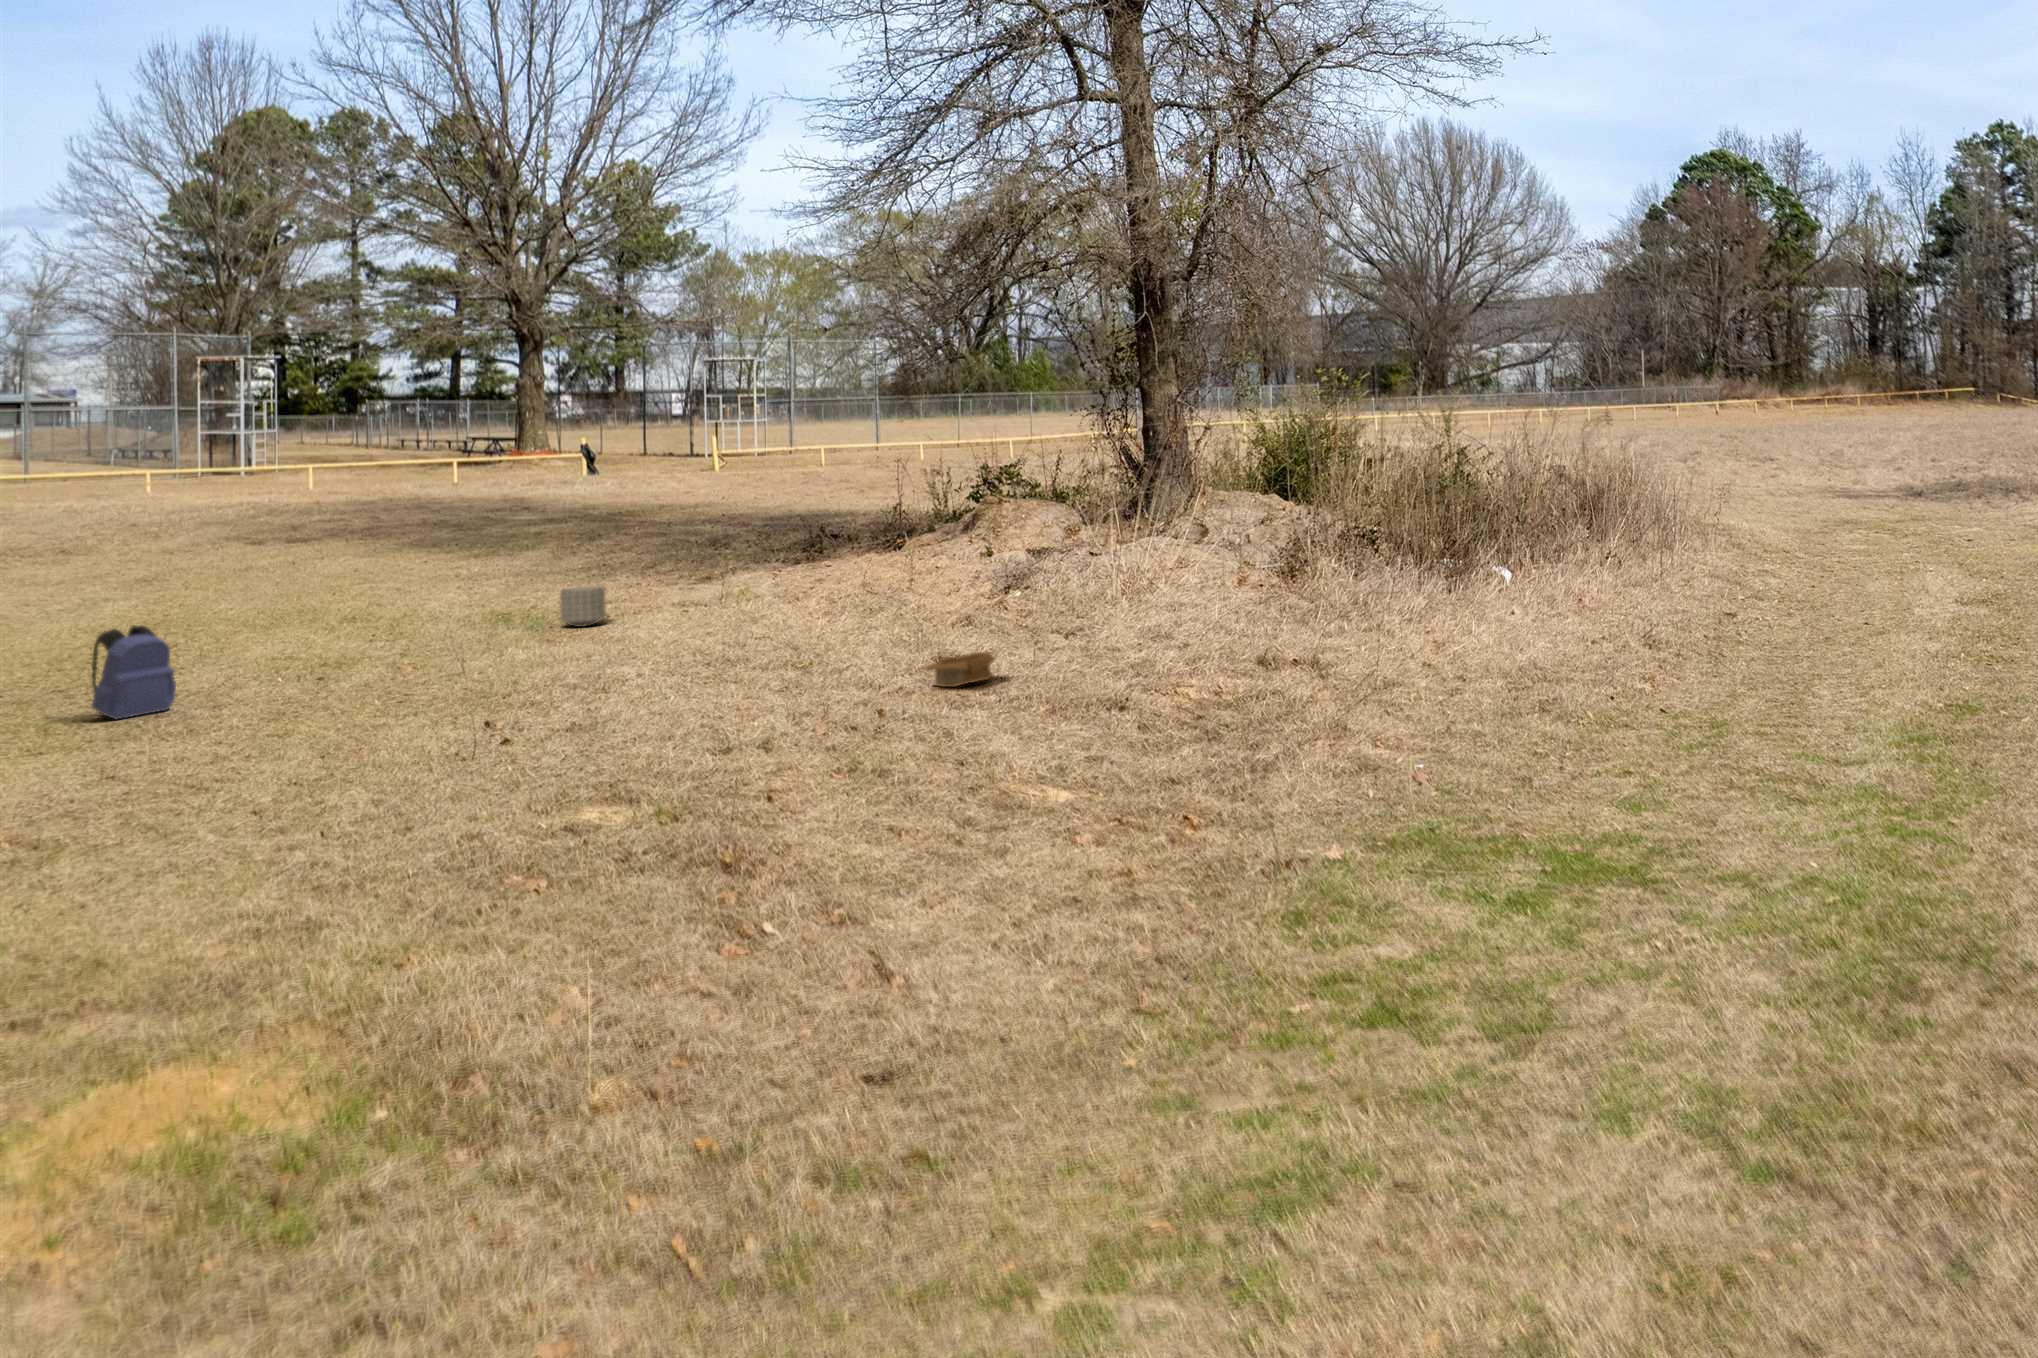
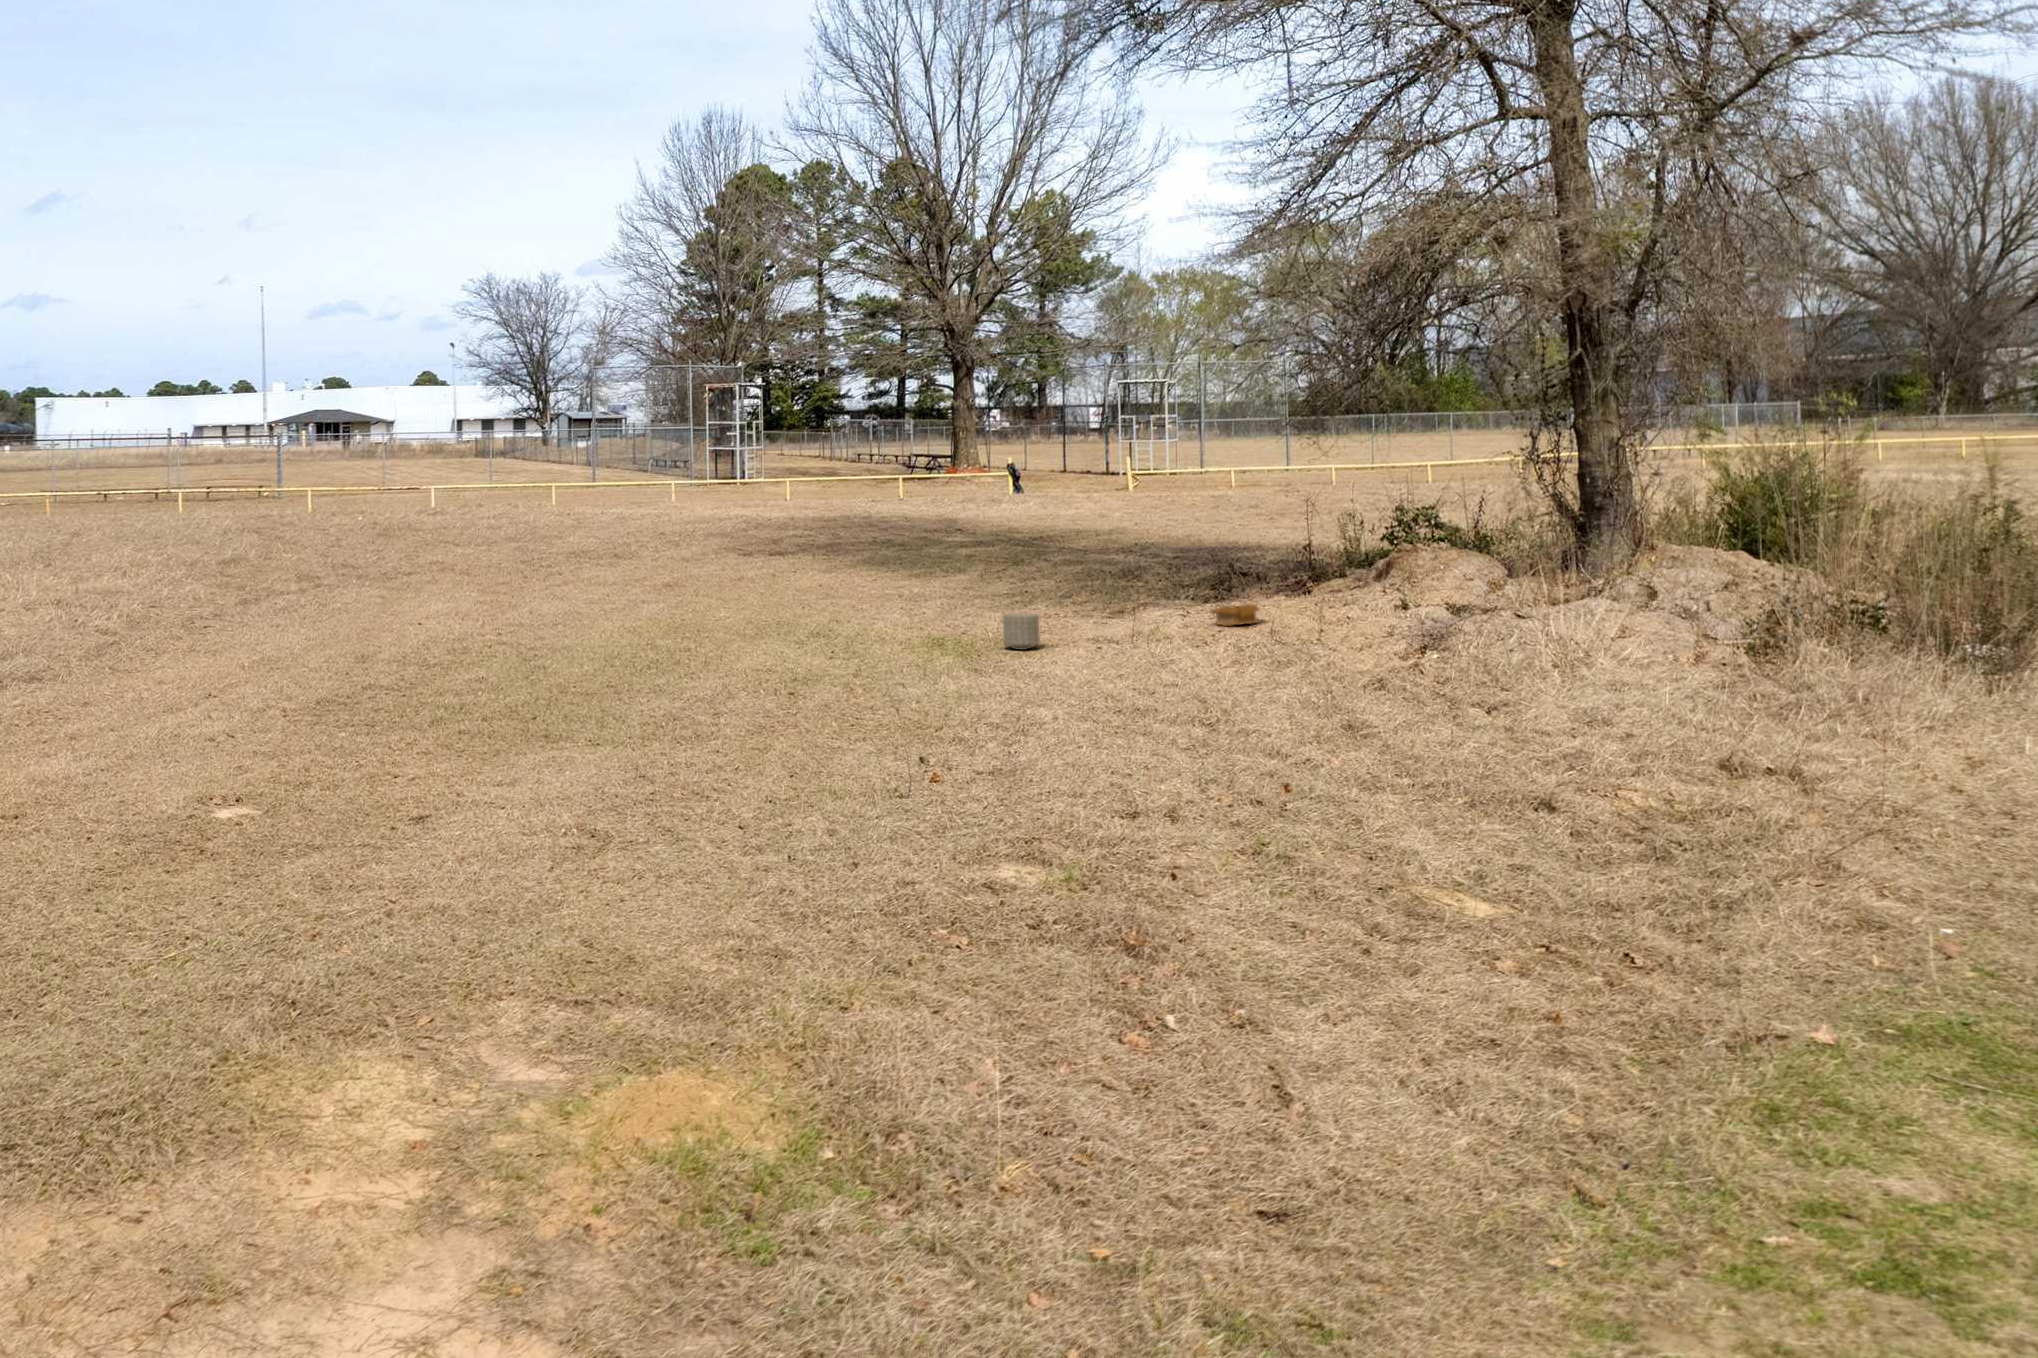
backpack: present [92,625,176,719] -> none [687,624,738,696]
cardboard box: present [924,652,995,687] -> present [1210,604,1259,626]

